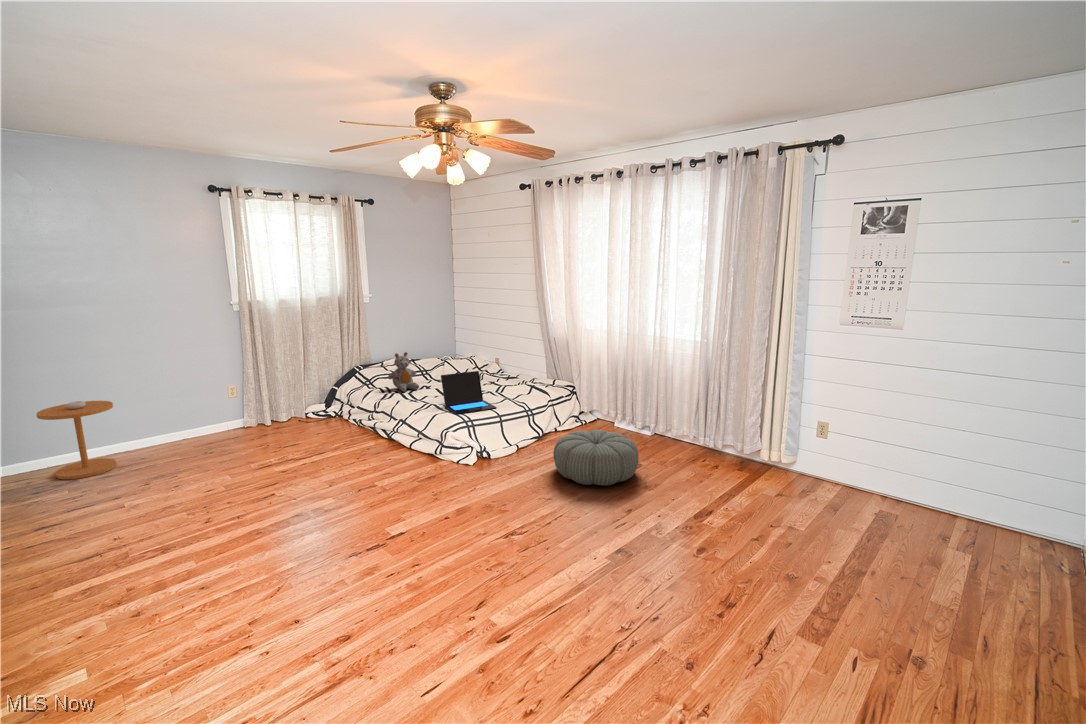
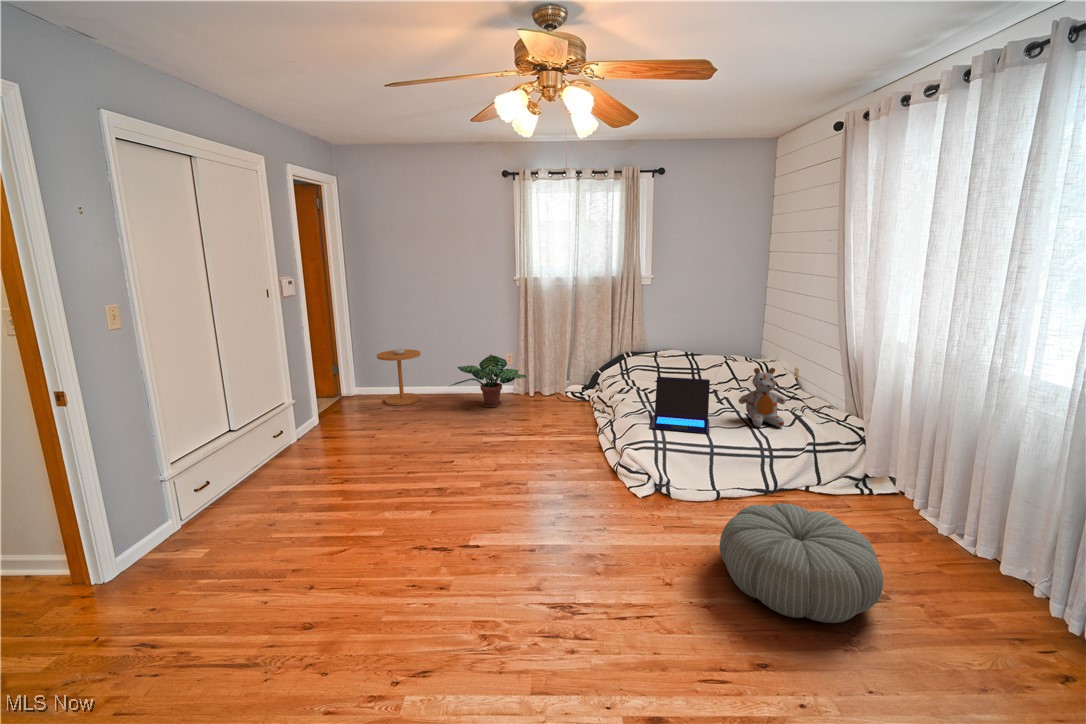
stuffed bear: present [388,352,419,392] -> present [739,368,785,427]
potted plant: none [178,387,284,448] -> present [450,355,526,407]

